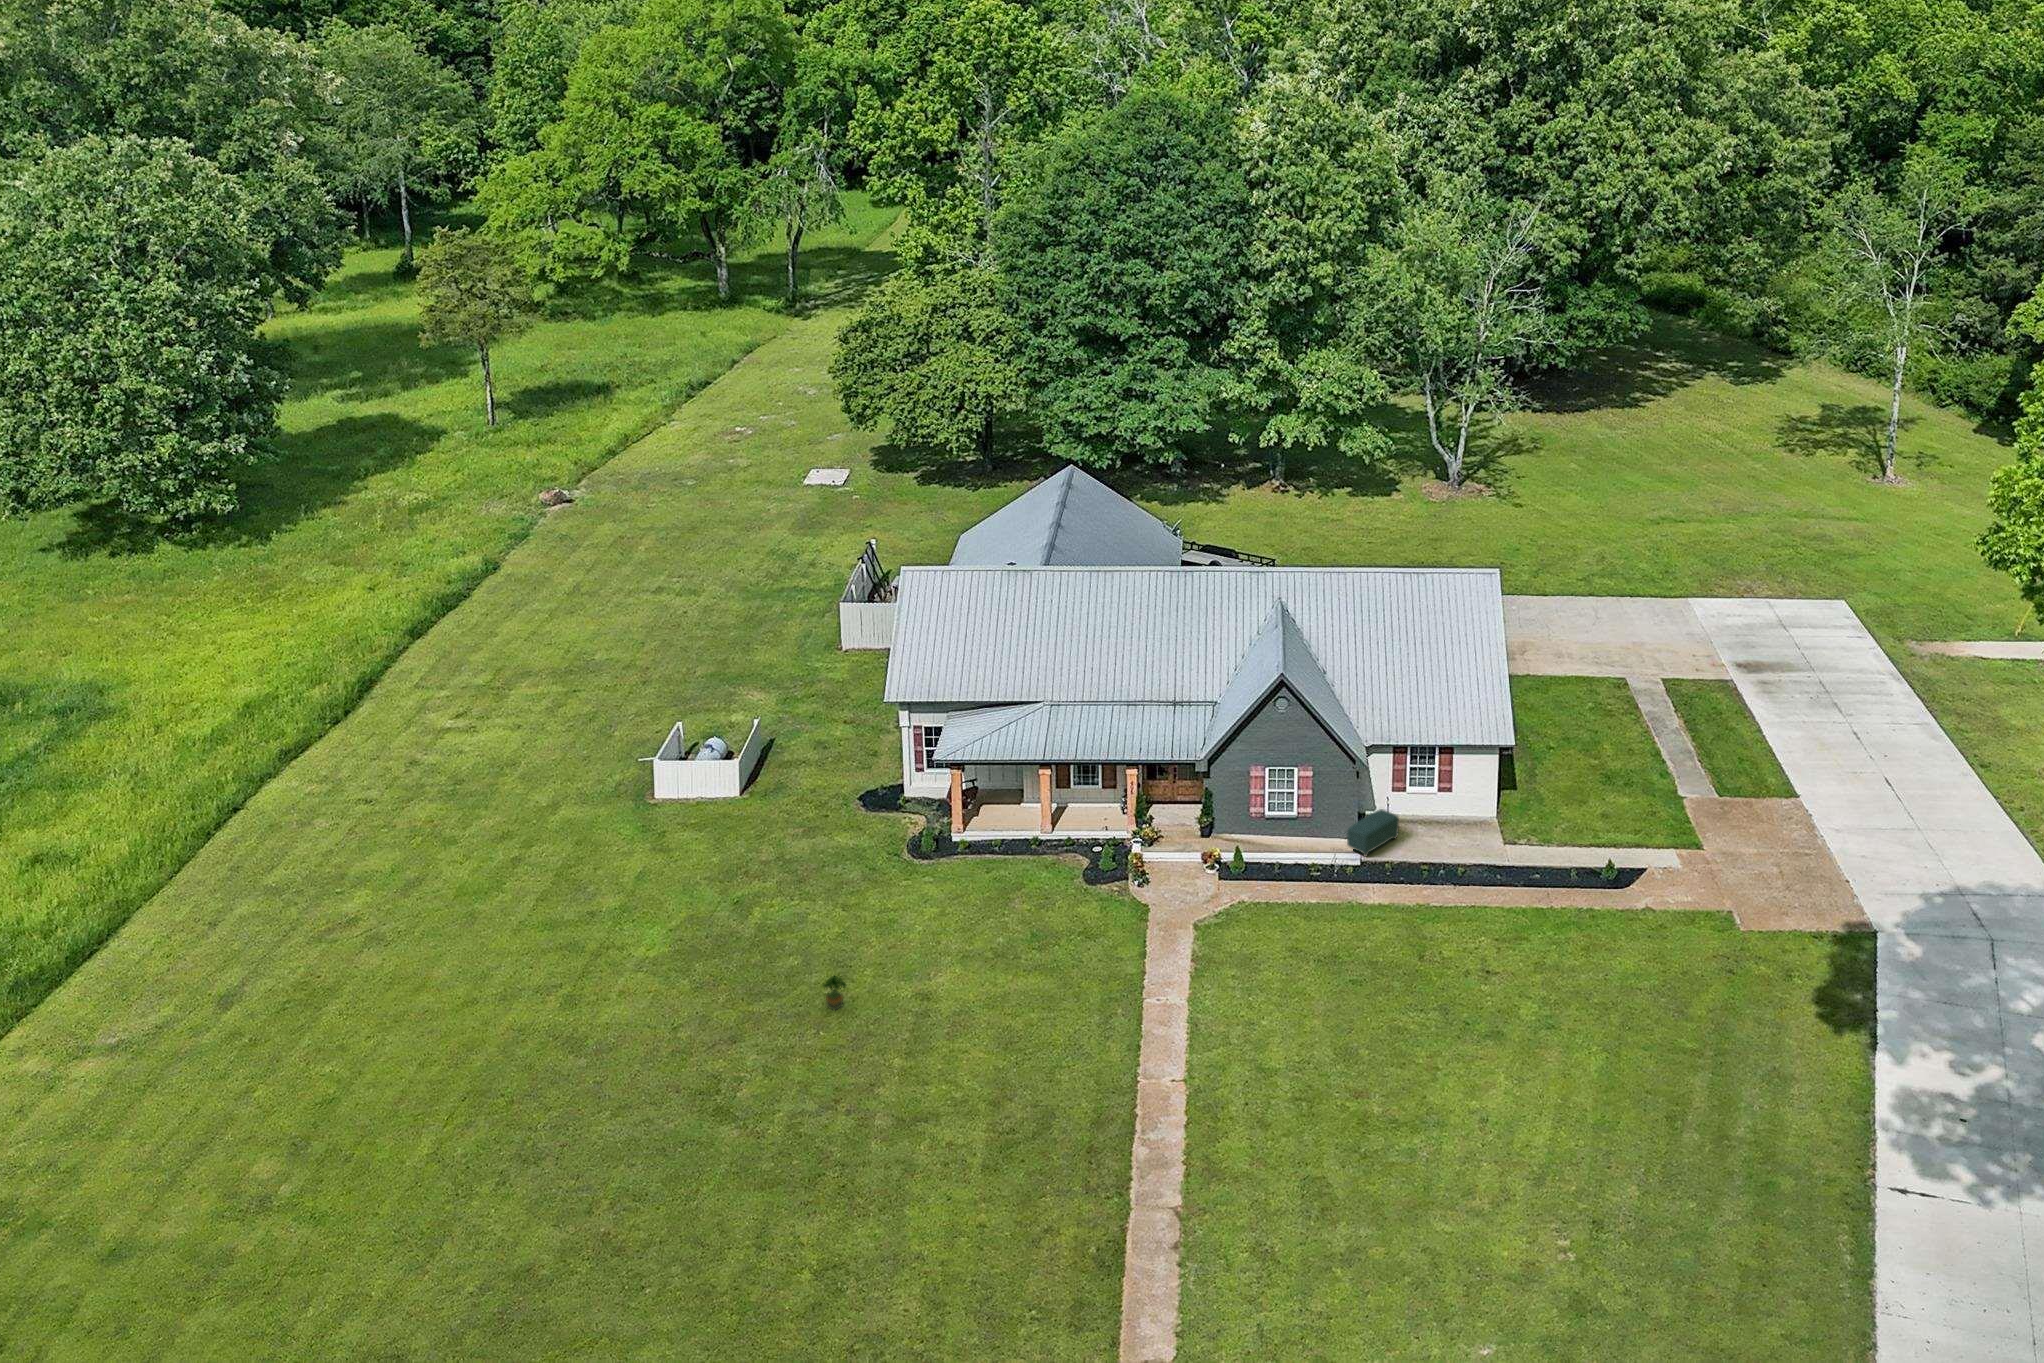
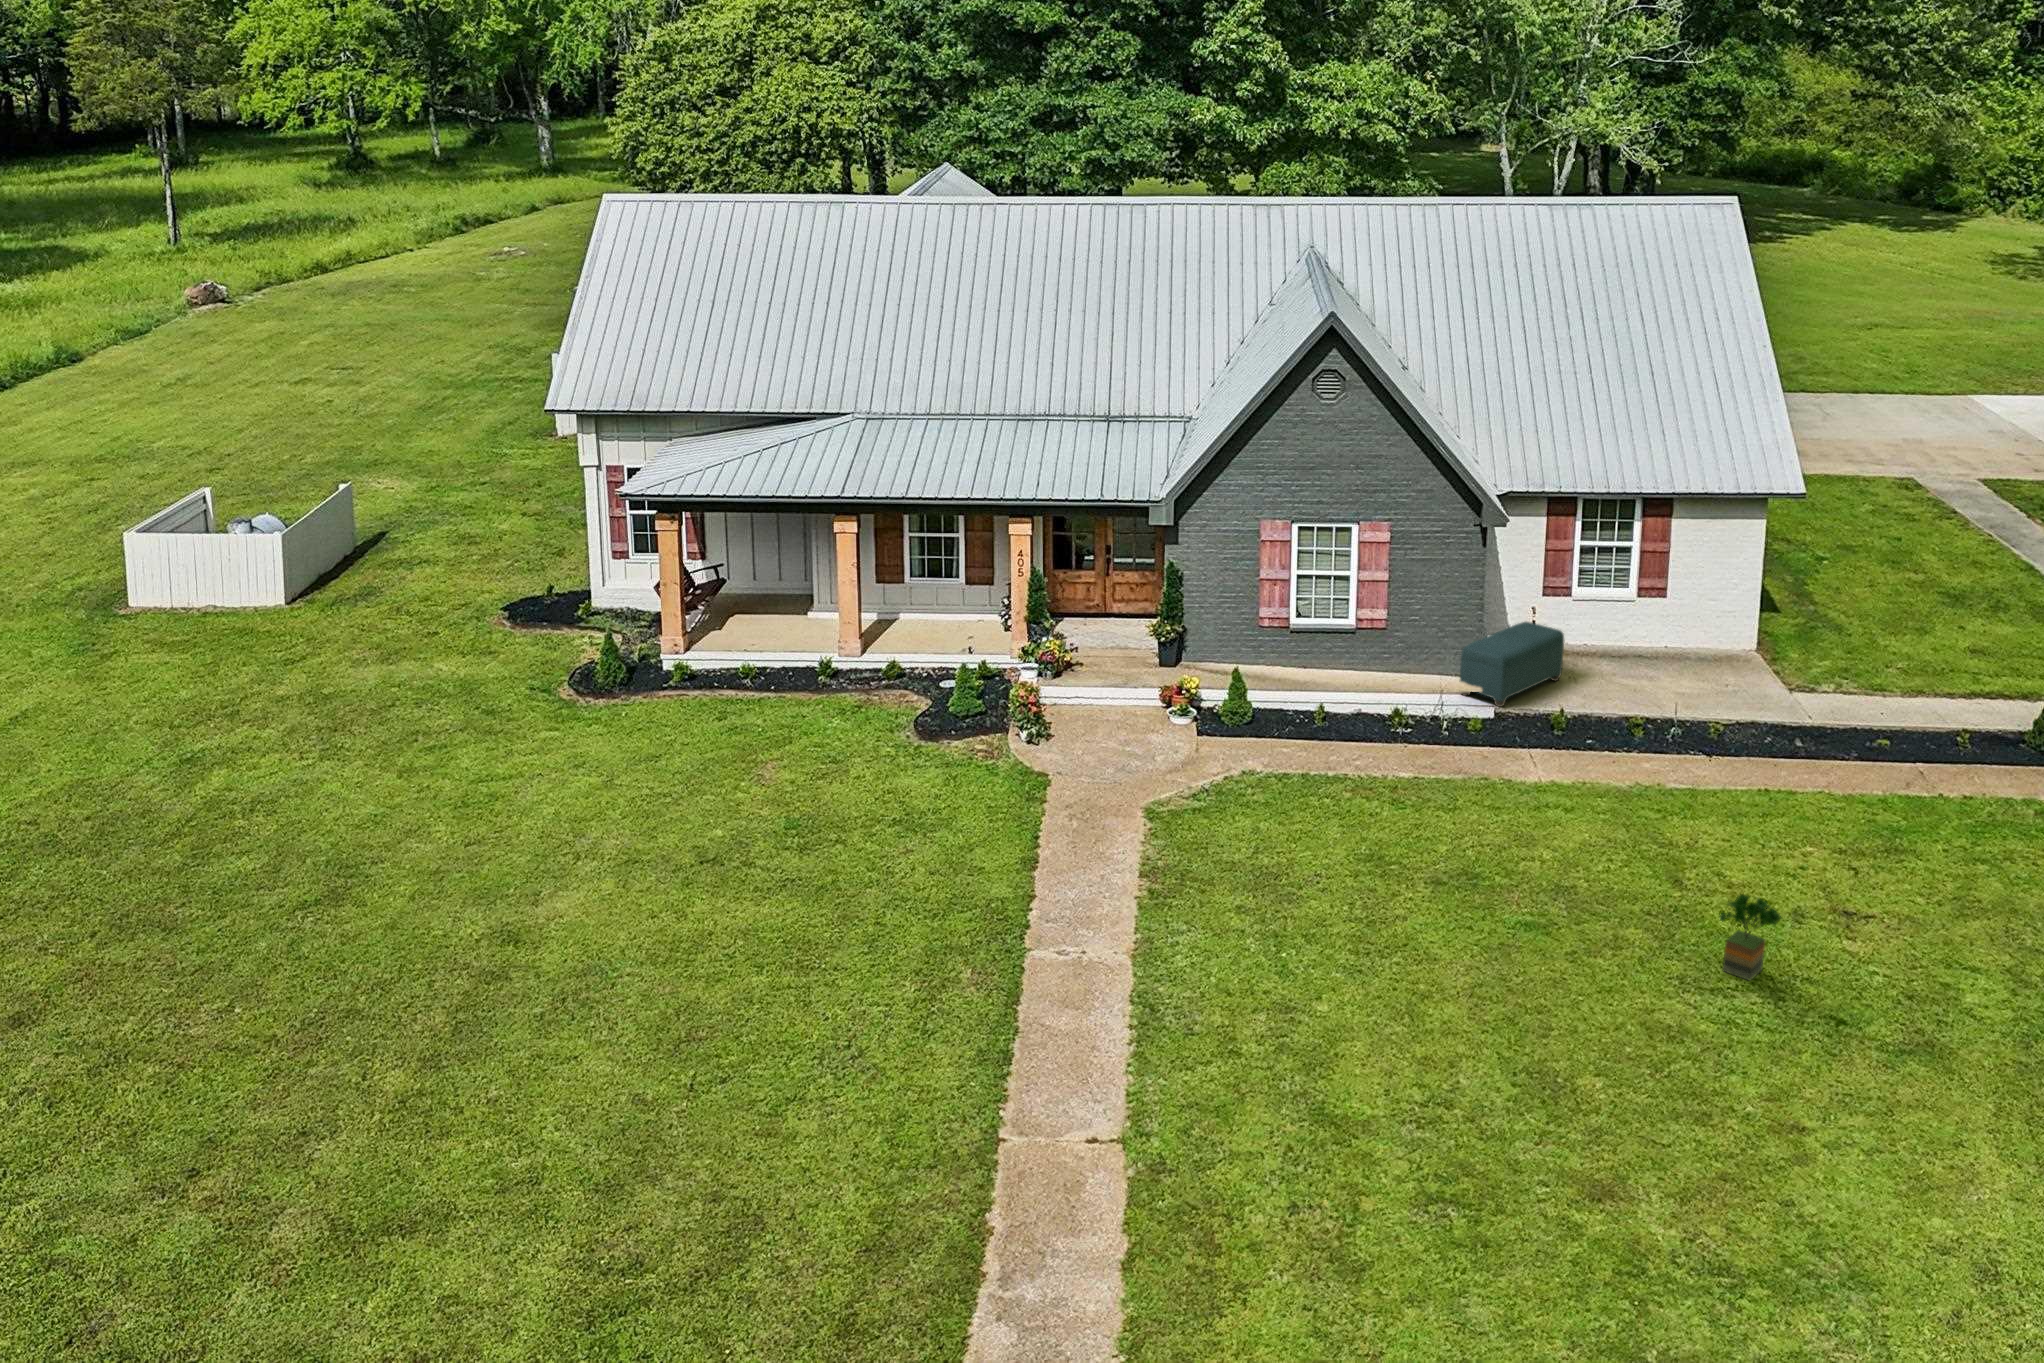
potted tree: present [823,976,847,1010] -> present [1719,894,1781,980]

